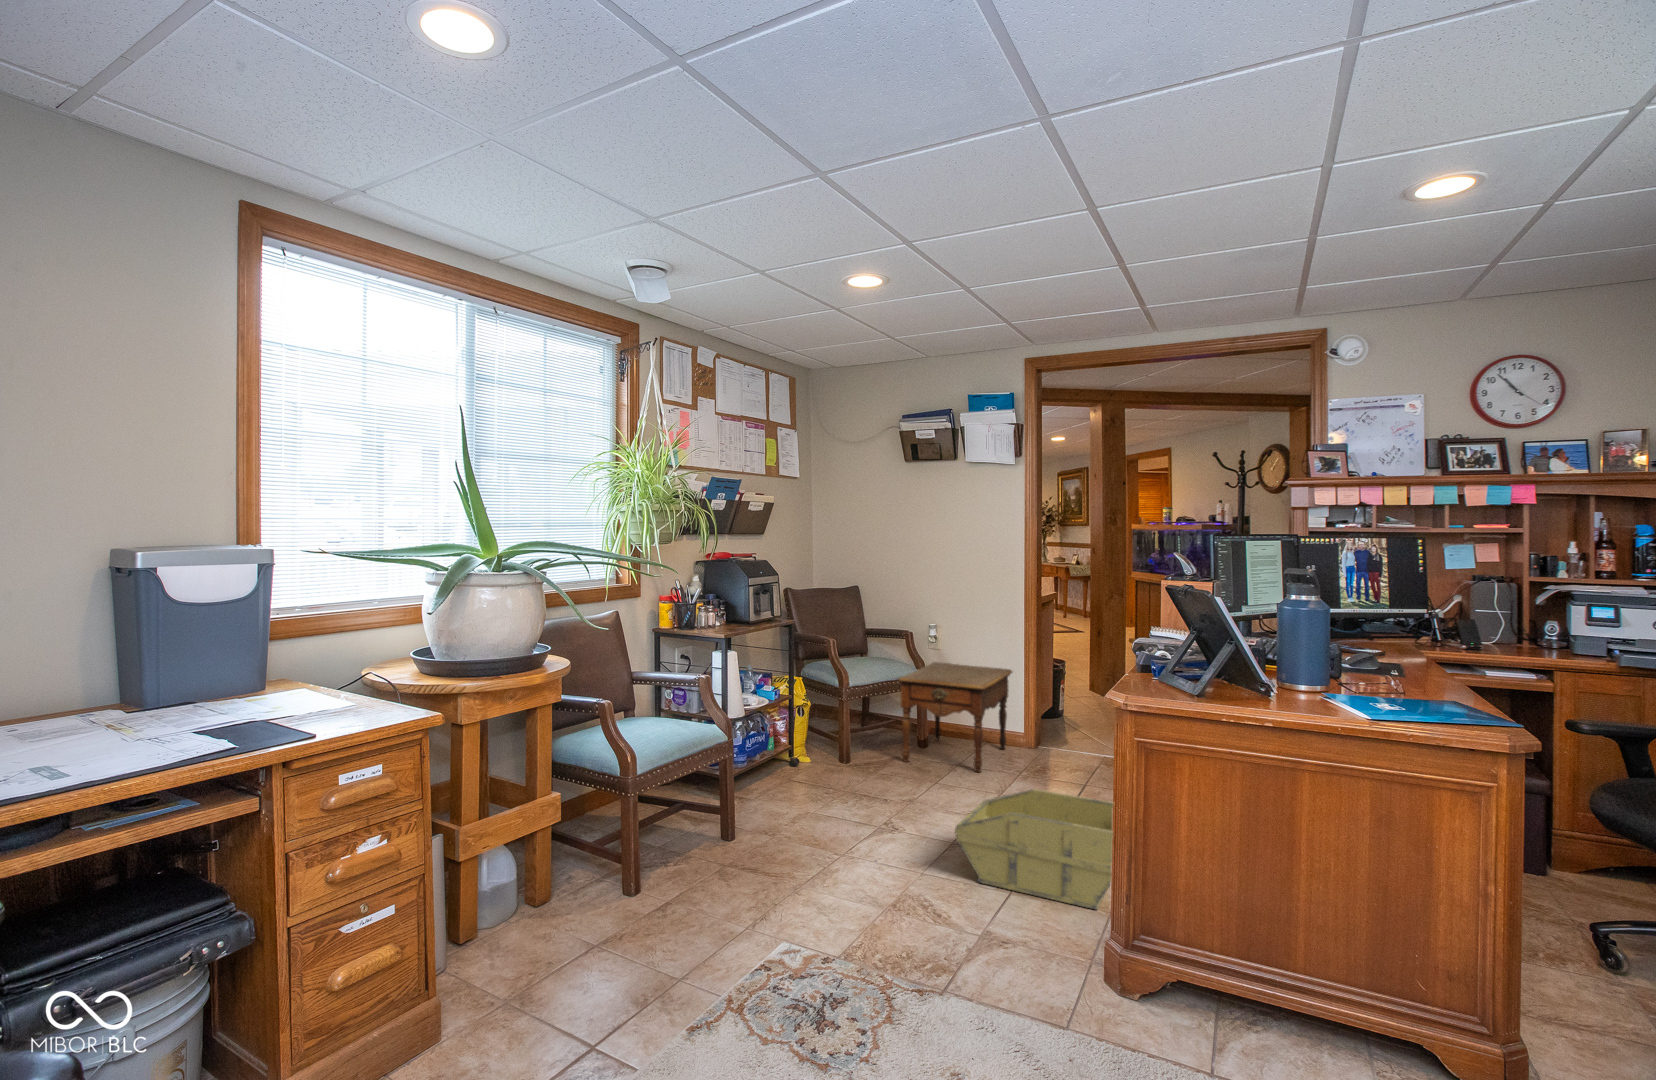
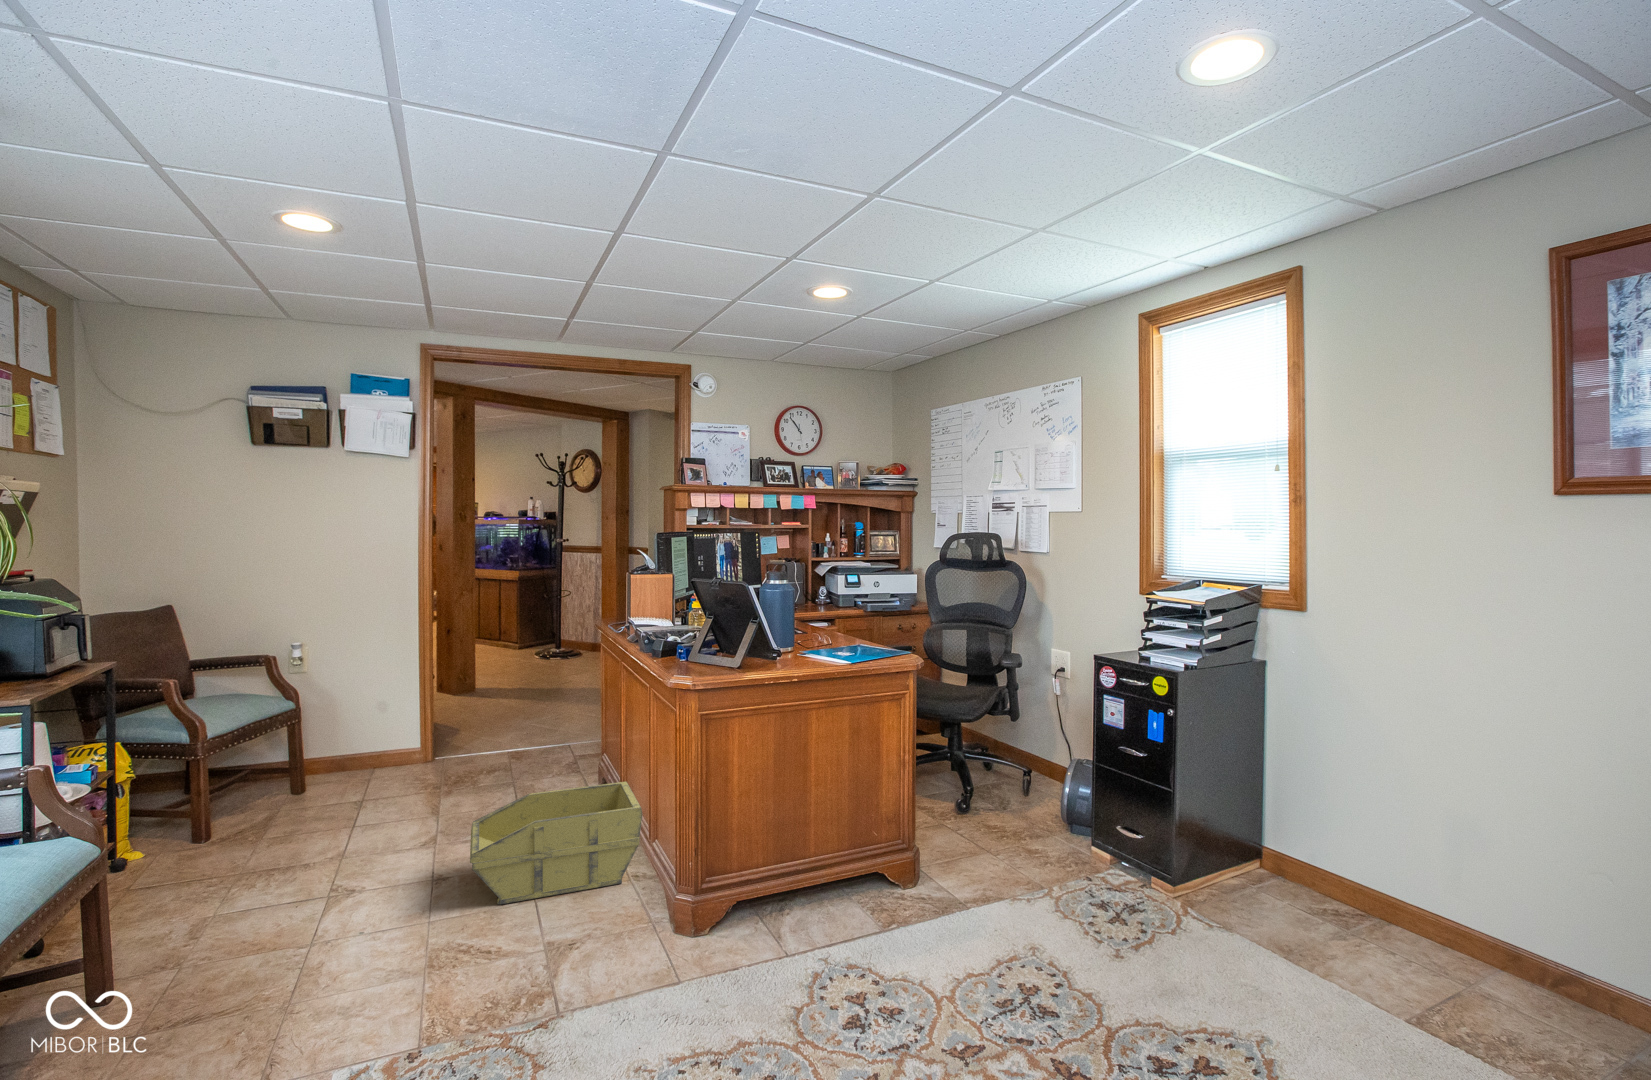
side table: present [898,662,1012,772] -> none [278,682,409,815]

